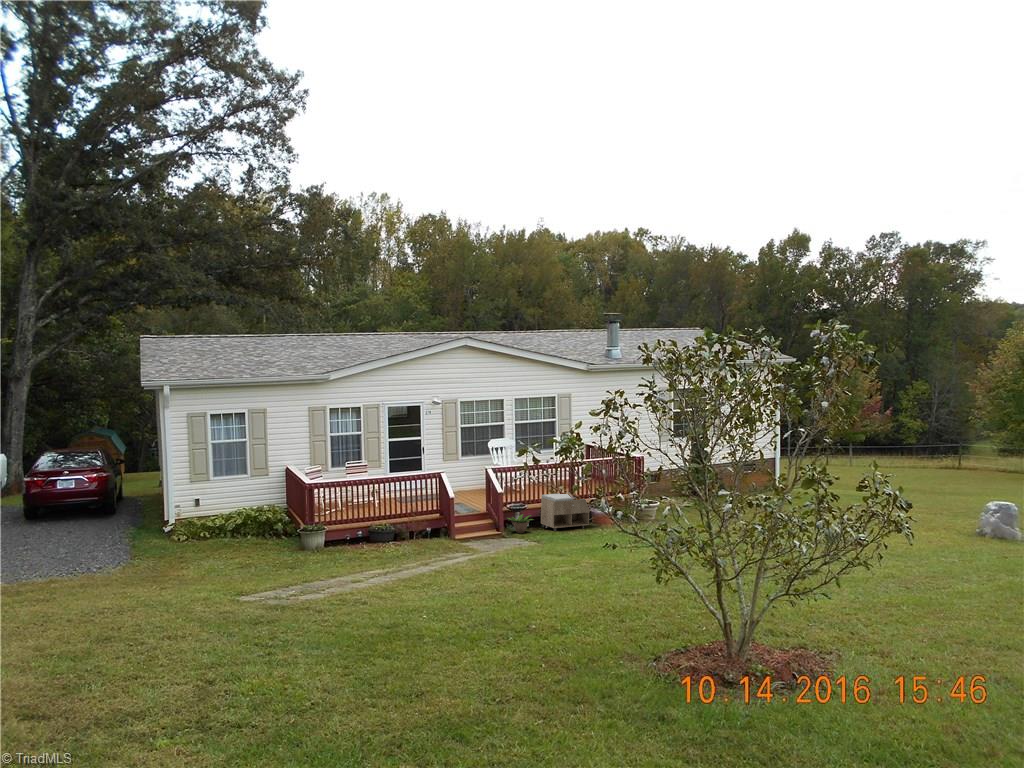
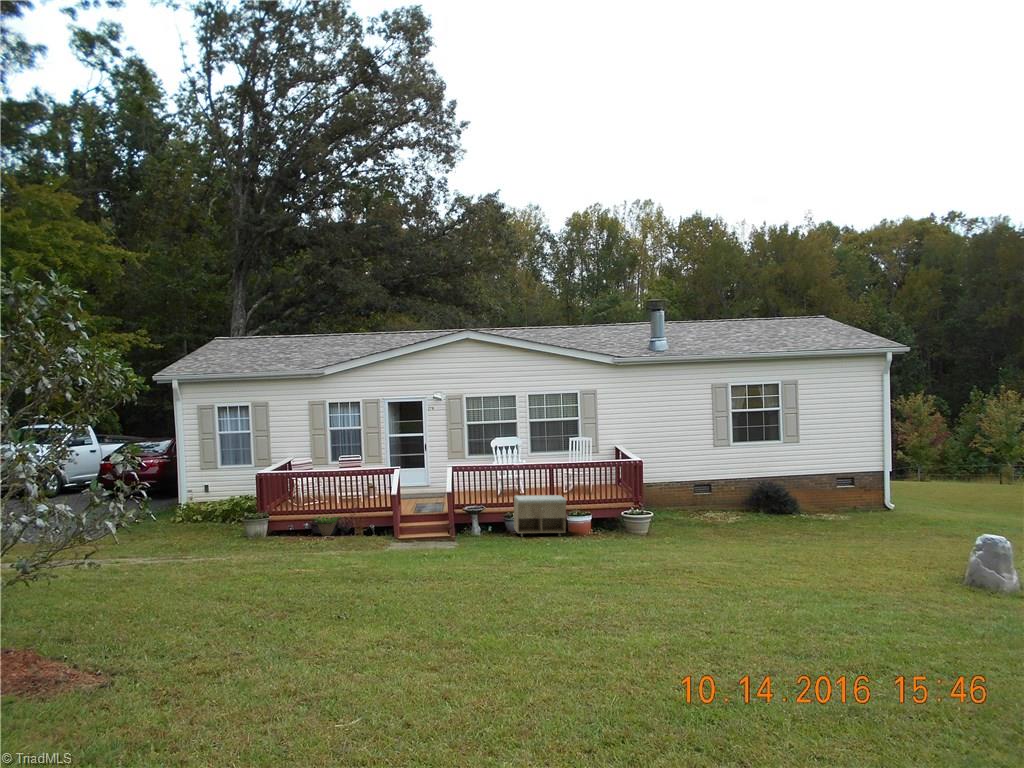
decorative plant: present [508,514,534,533] -> present [314,516,340,536]

